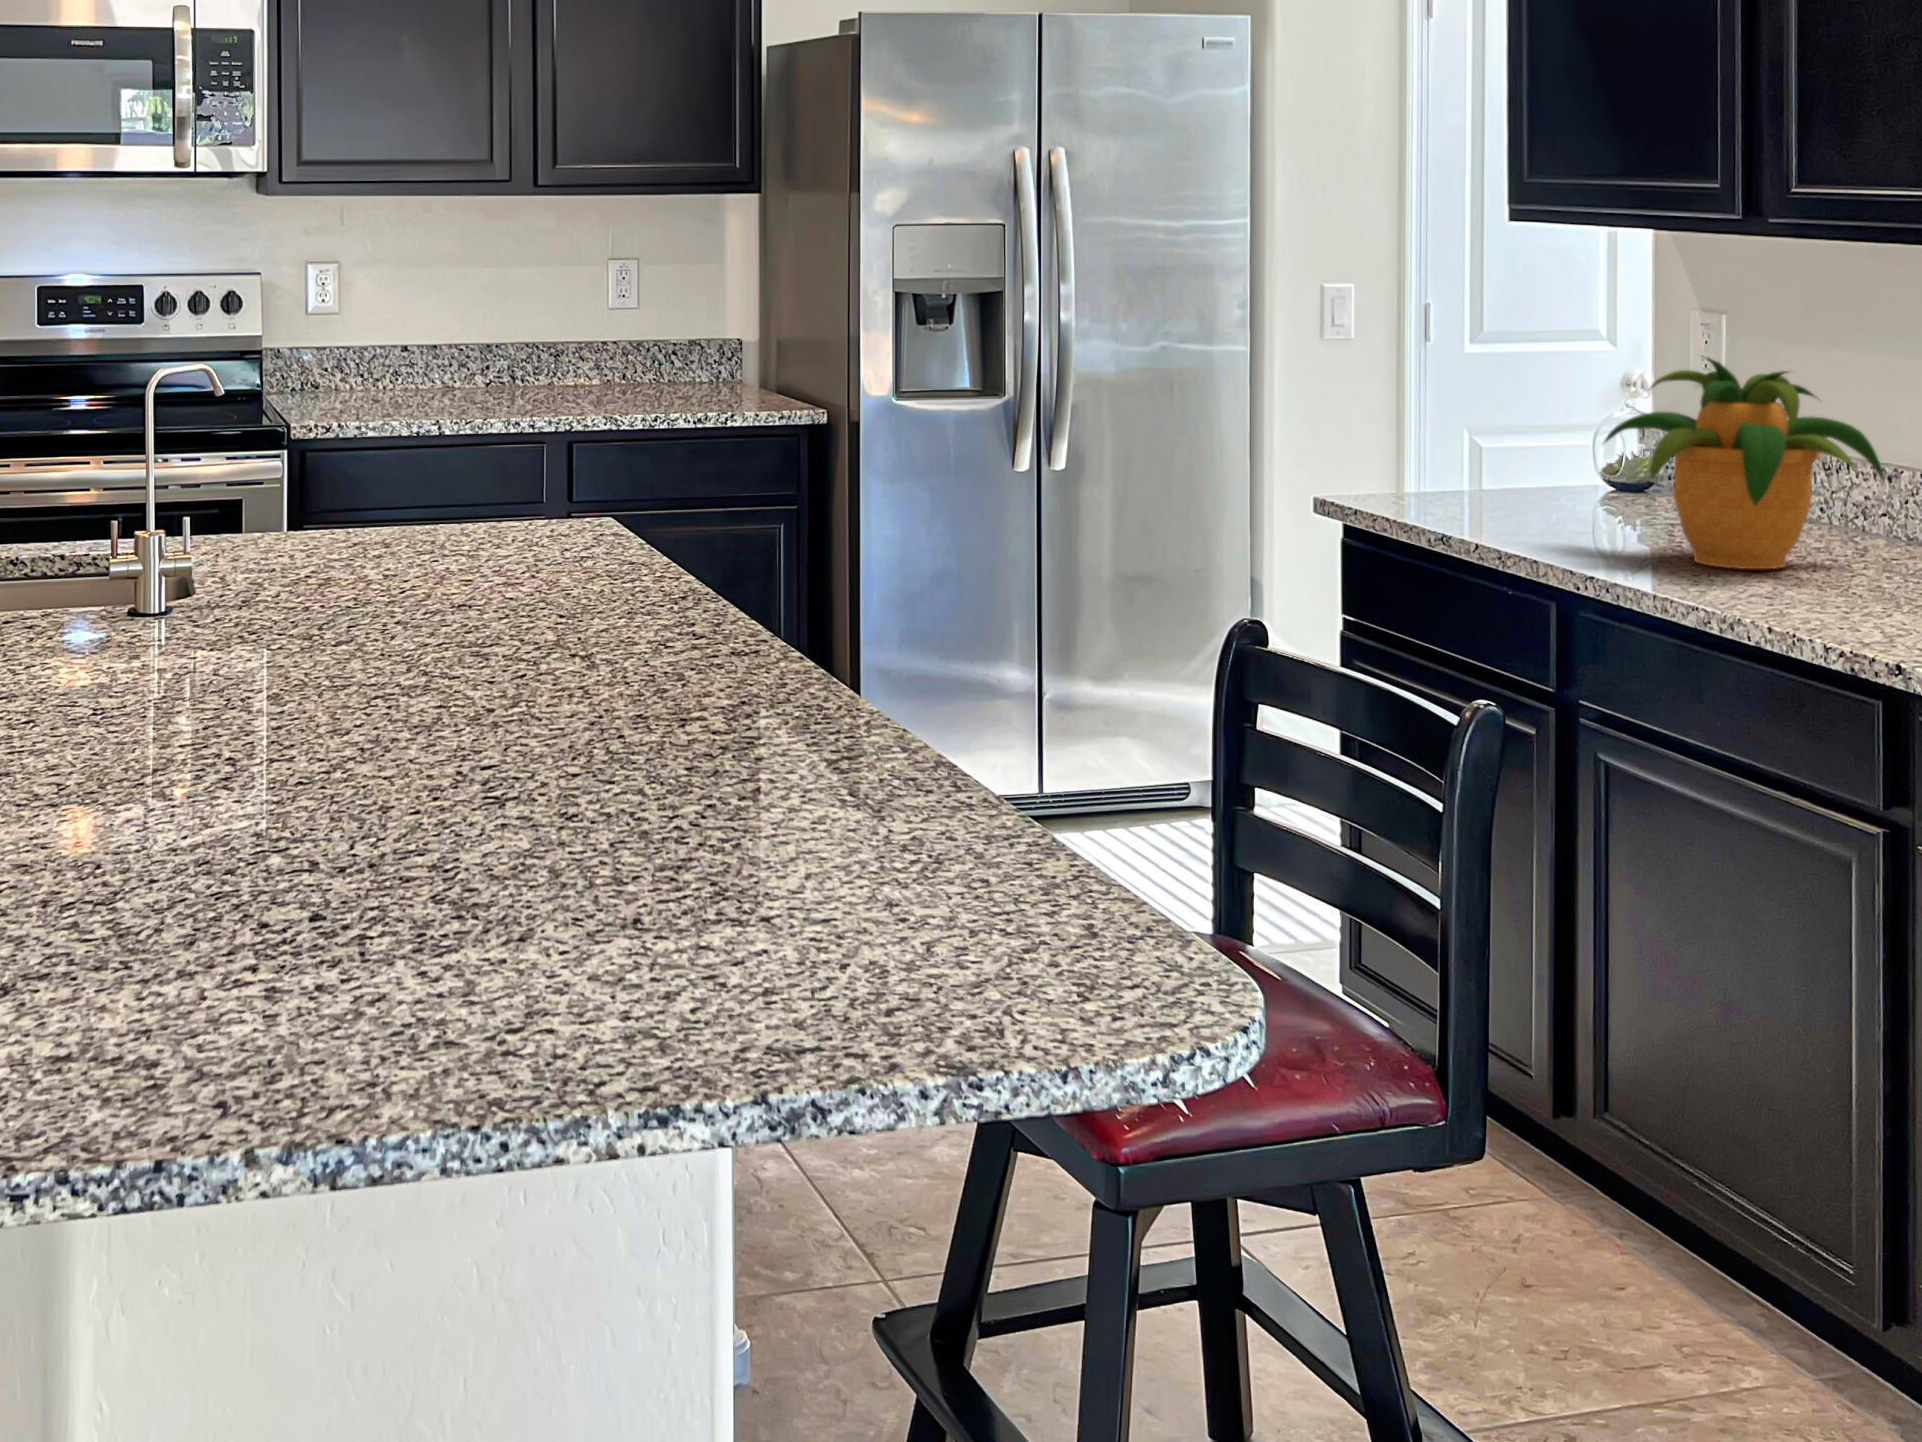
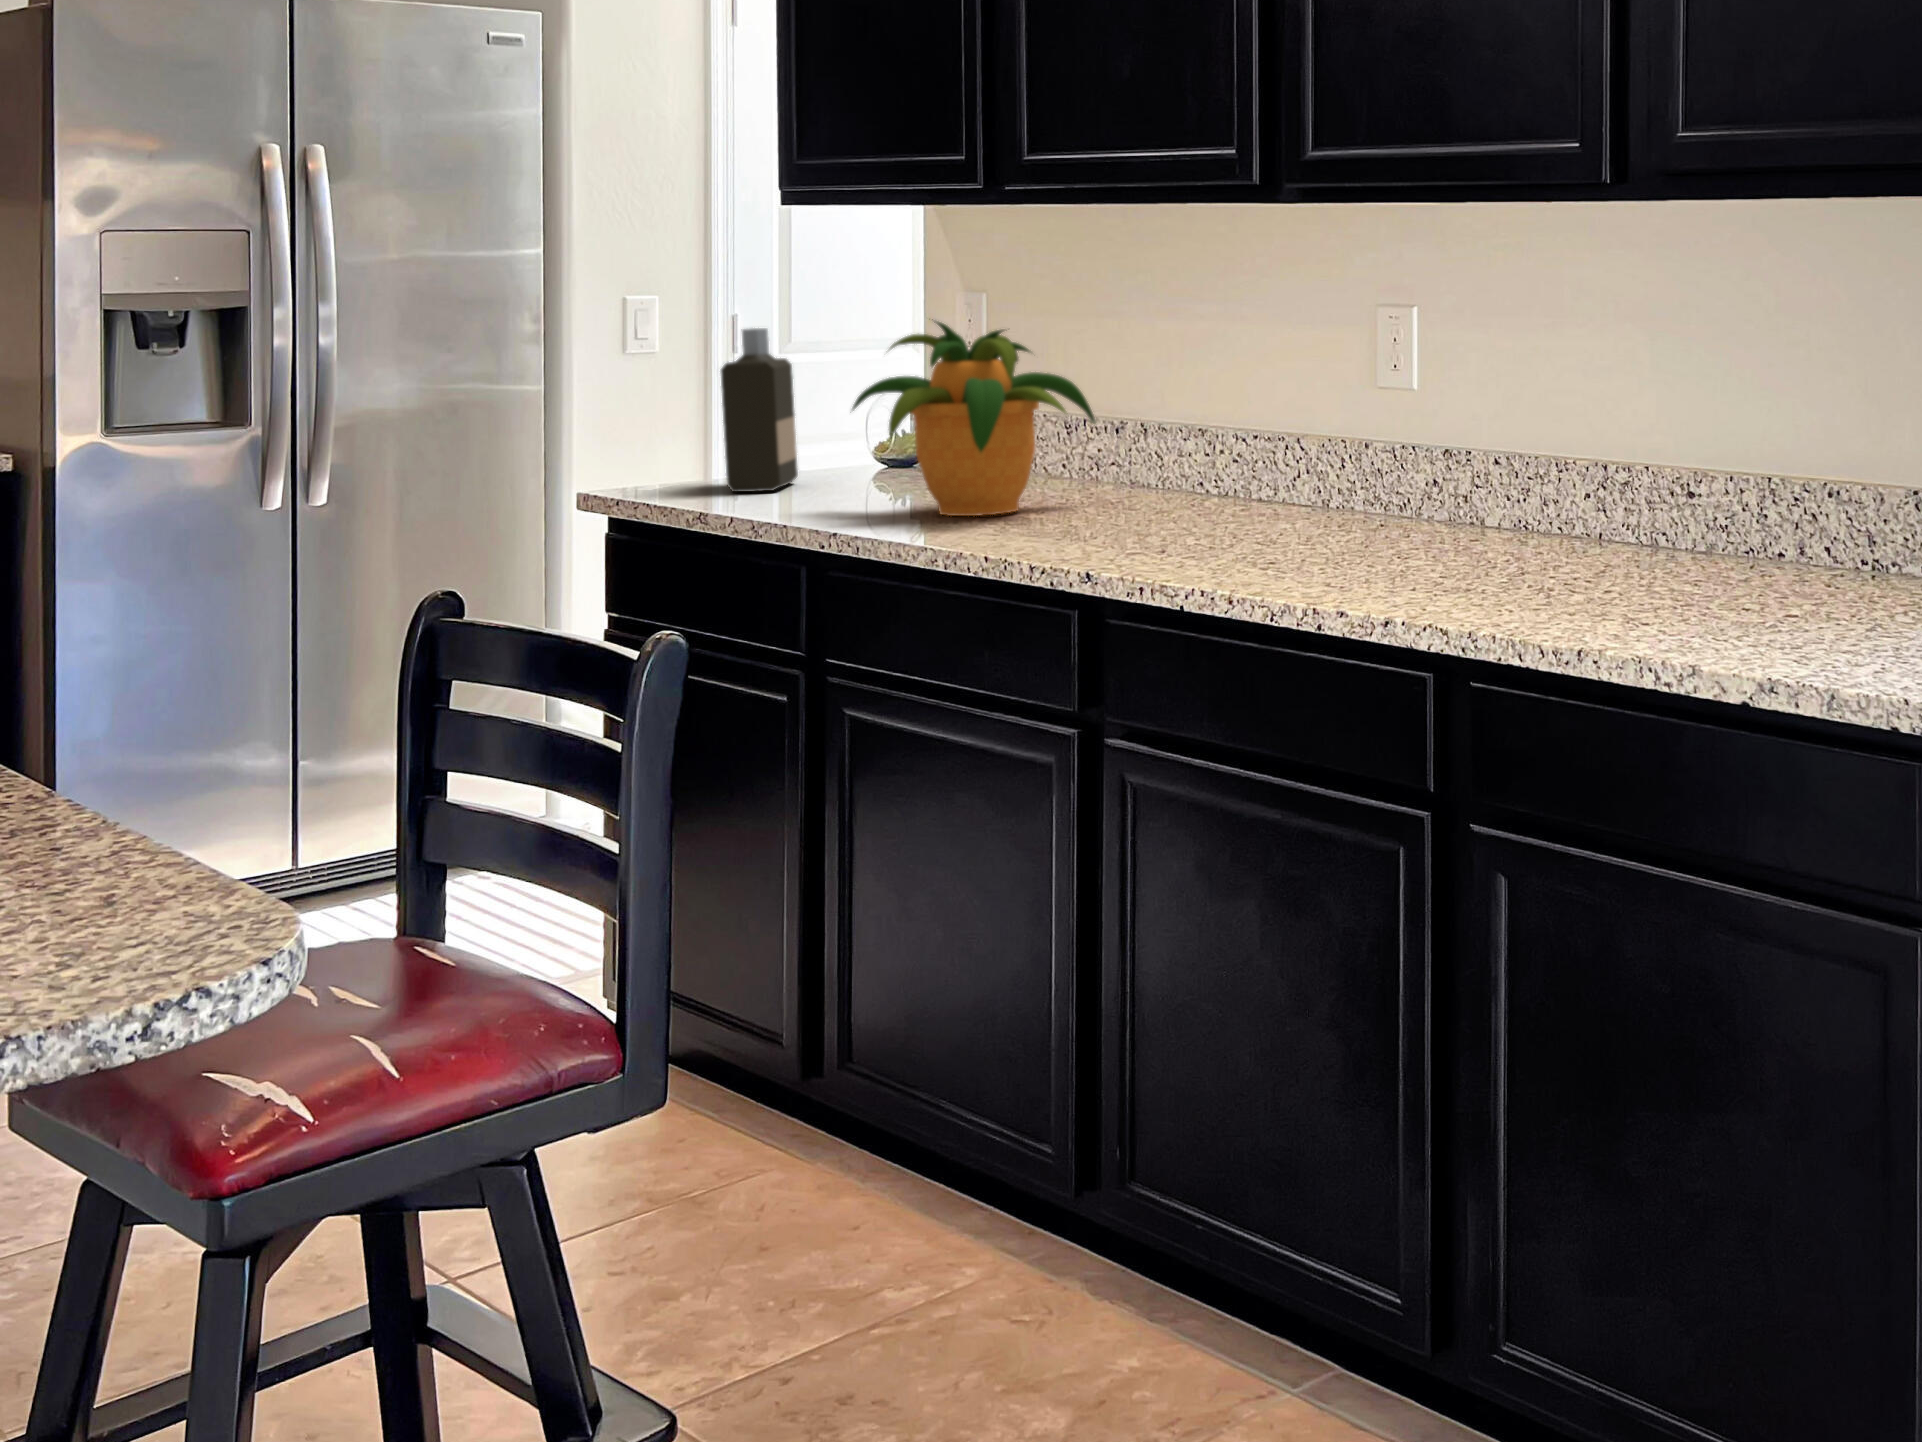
bottle: none [1456,345,1529,513] -> present [721,328,798,492]

